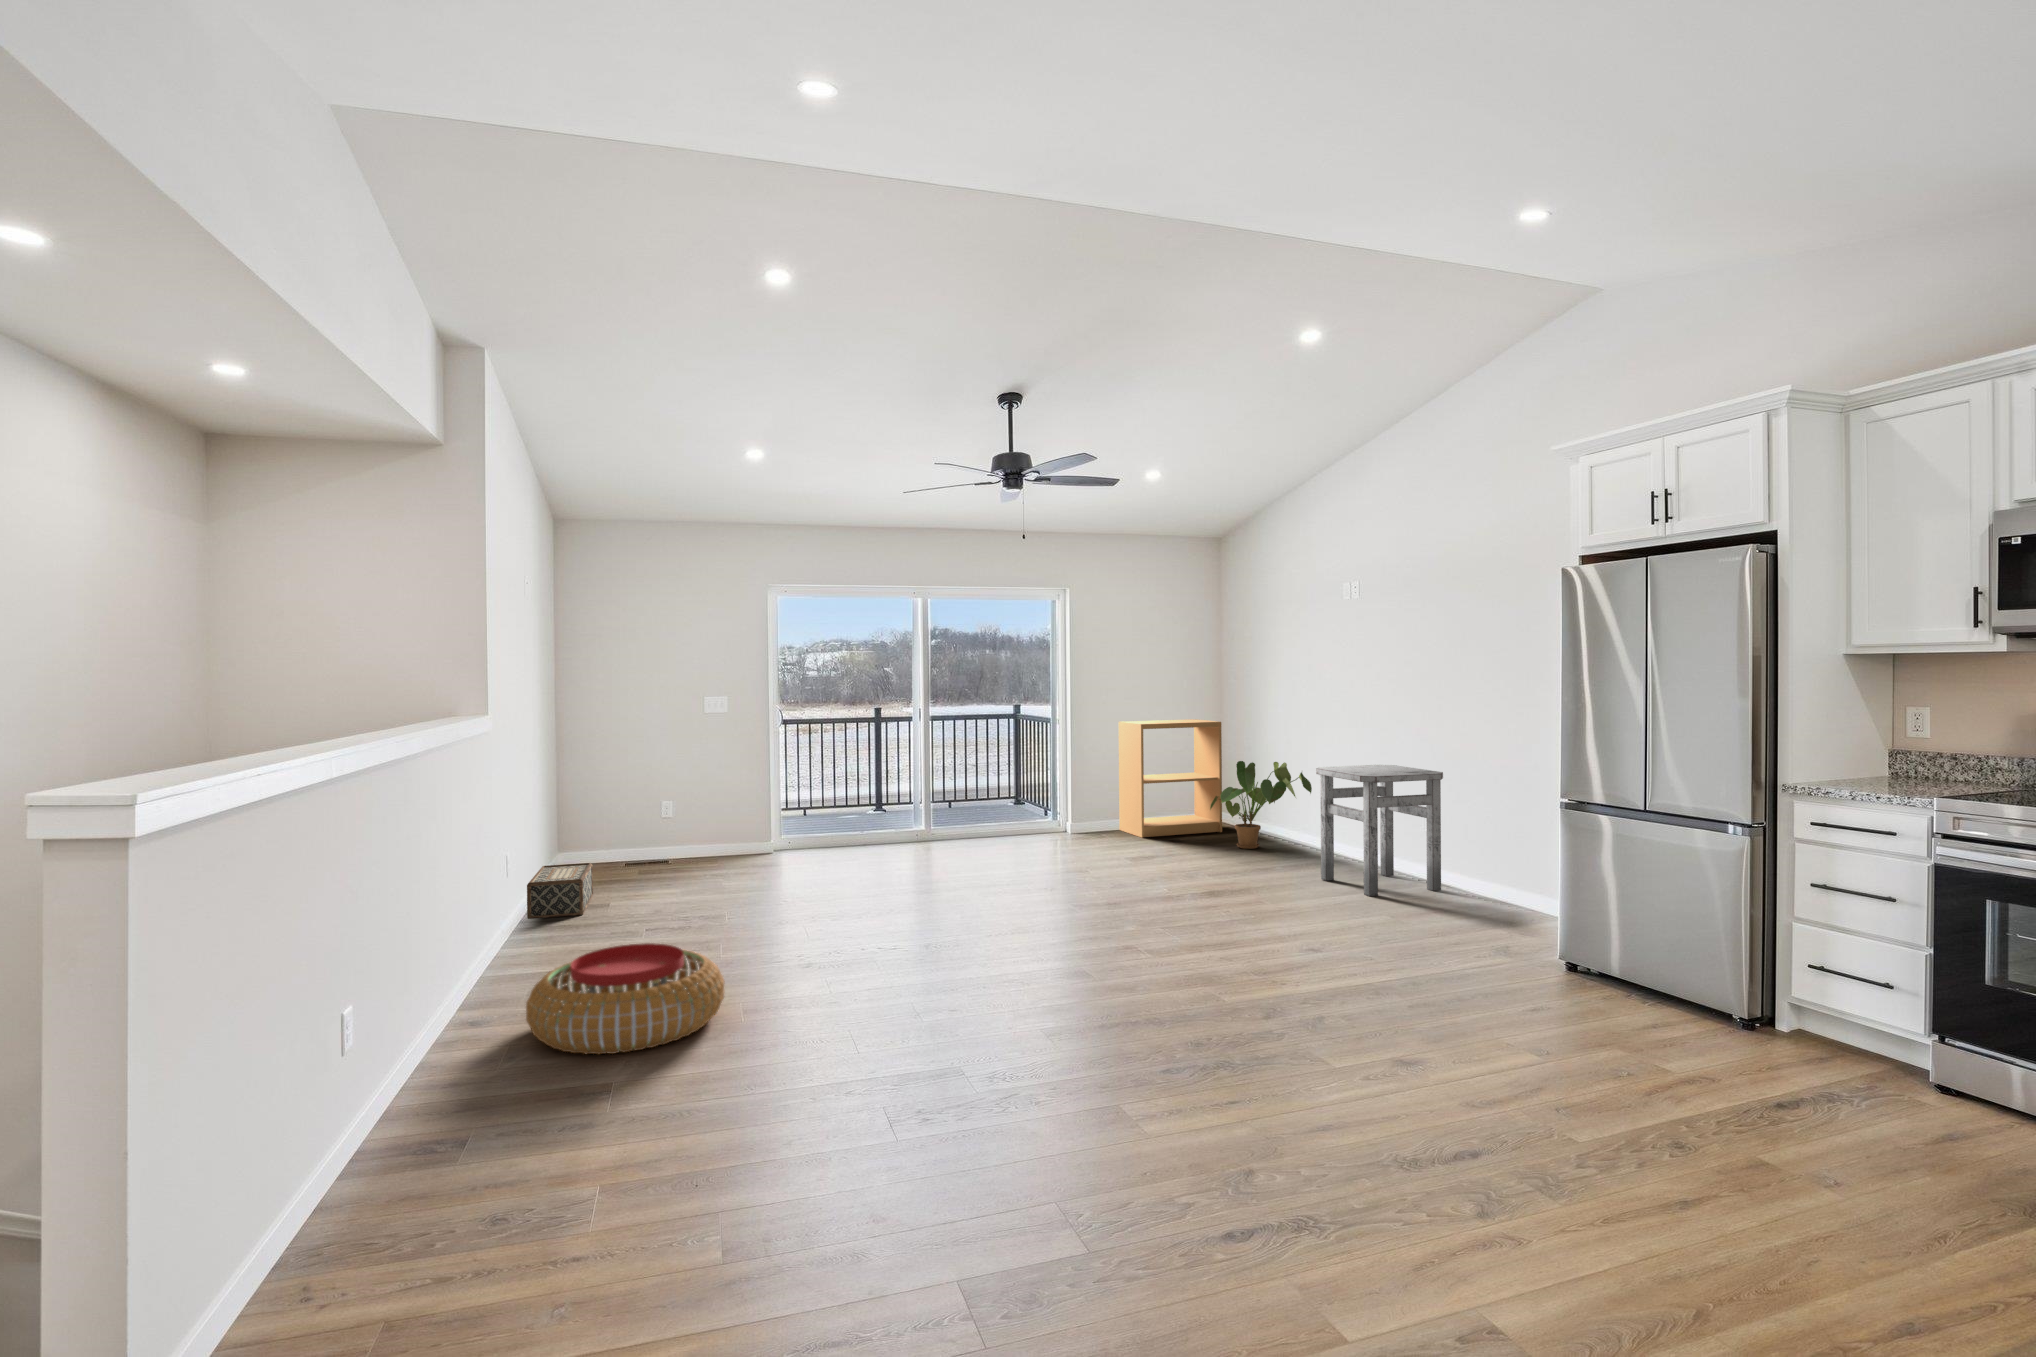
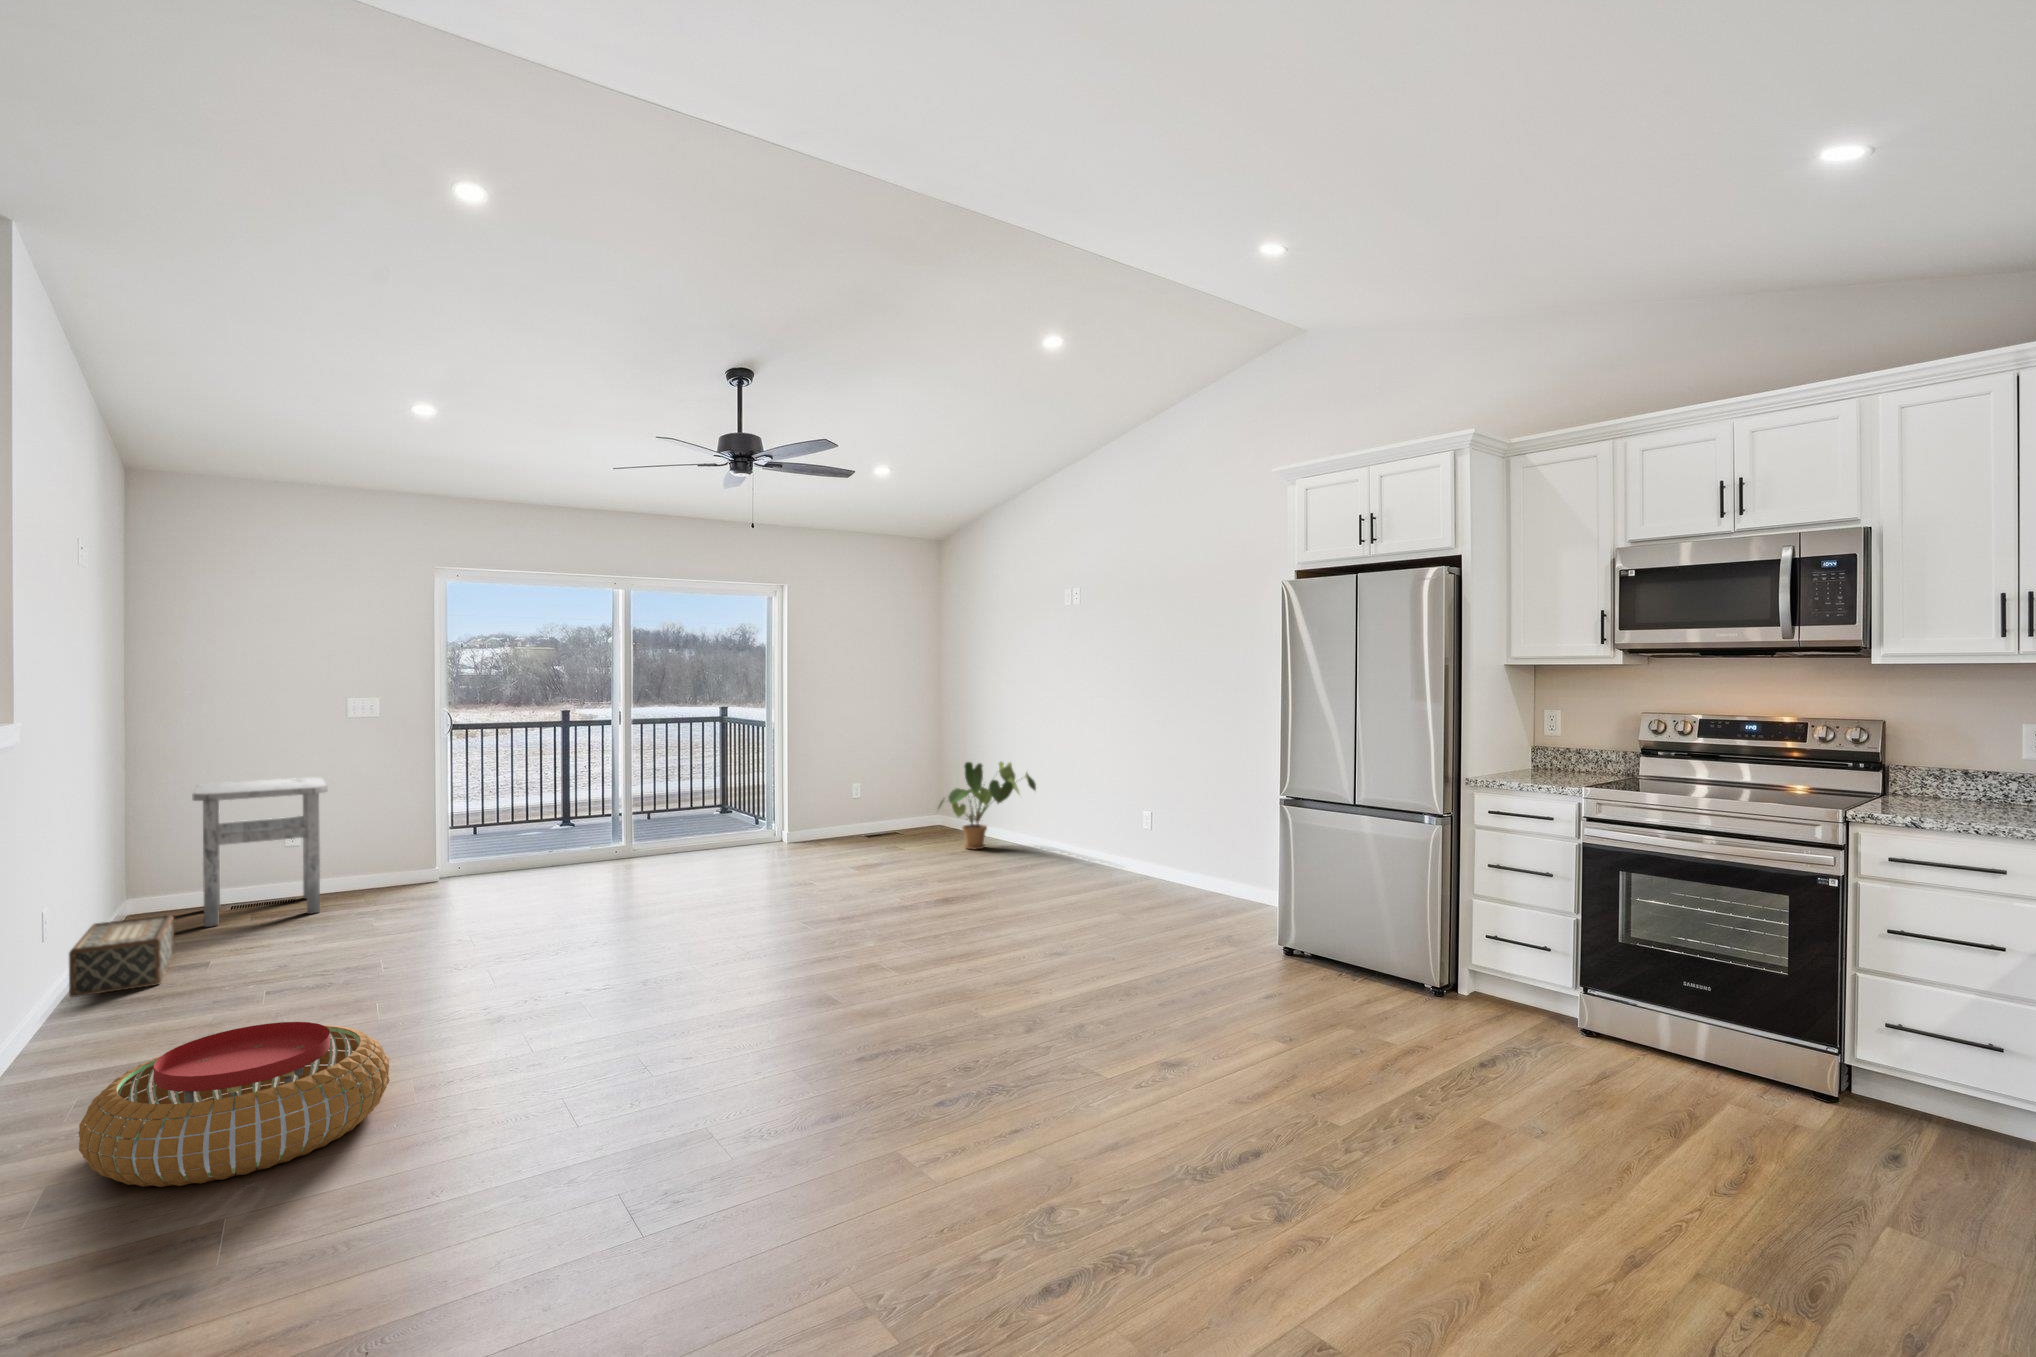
bookshelf: present [1119,719,1222,838] -> none [841,720,946,843]
side table: present [1316,765,1443,896] -> present [192,778,327,927]

